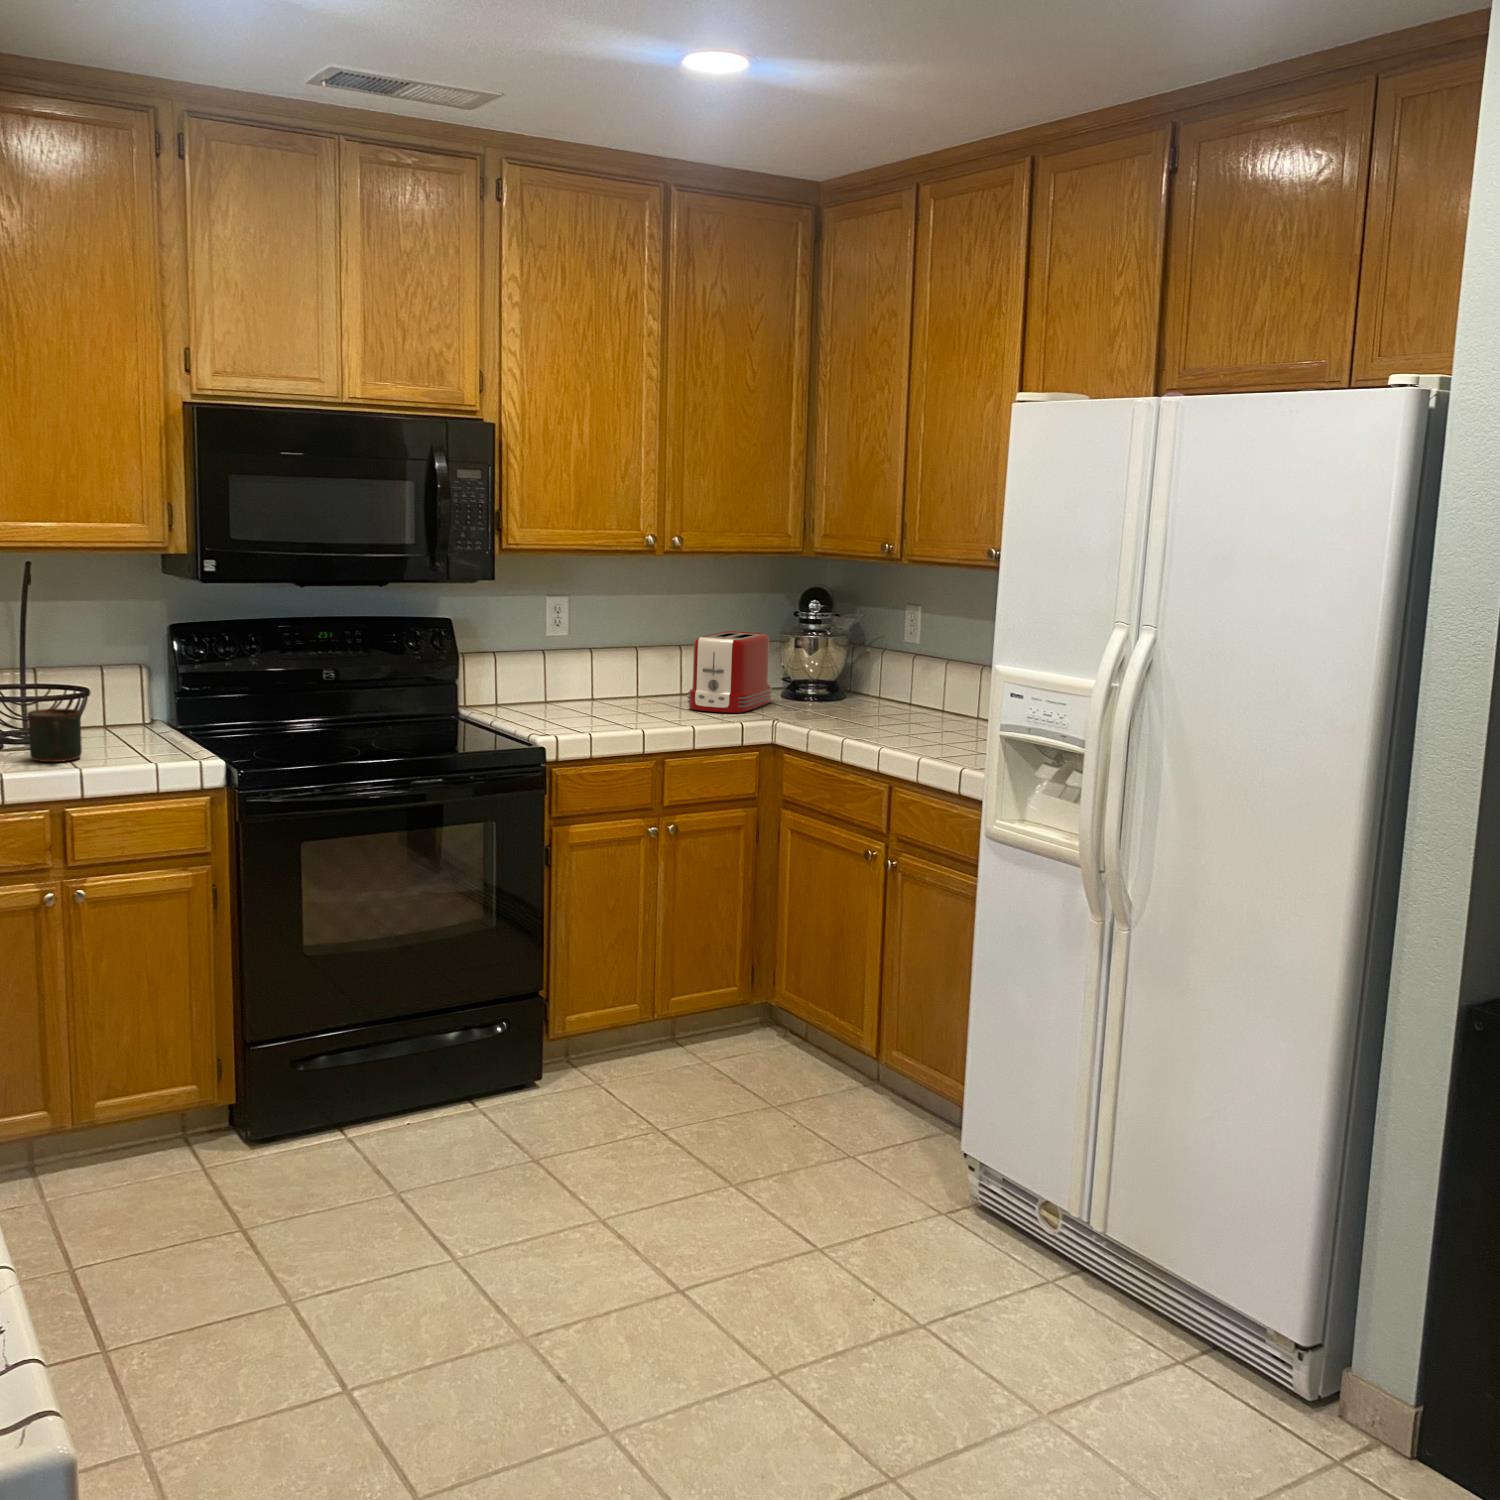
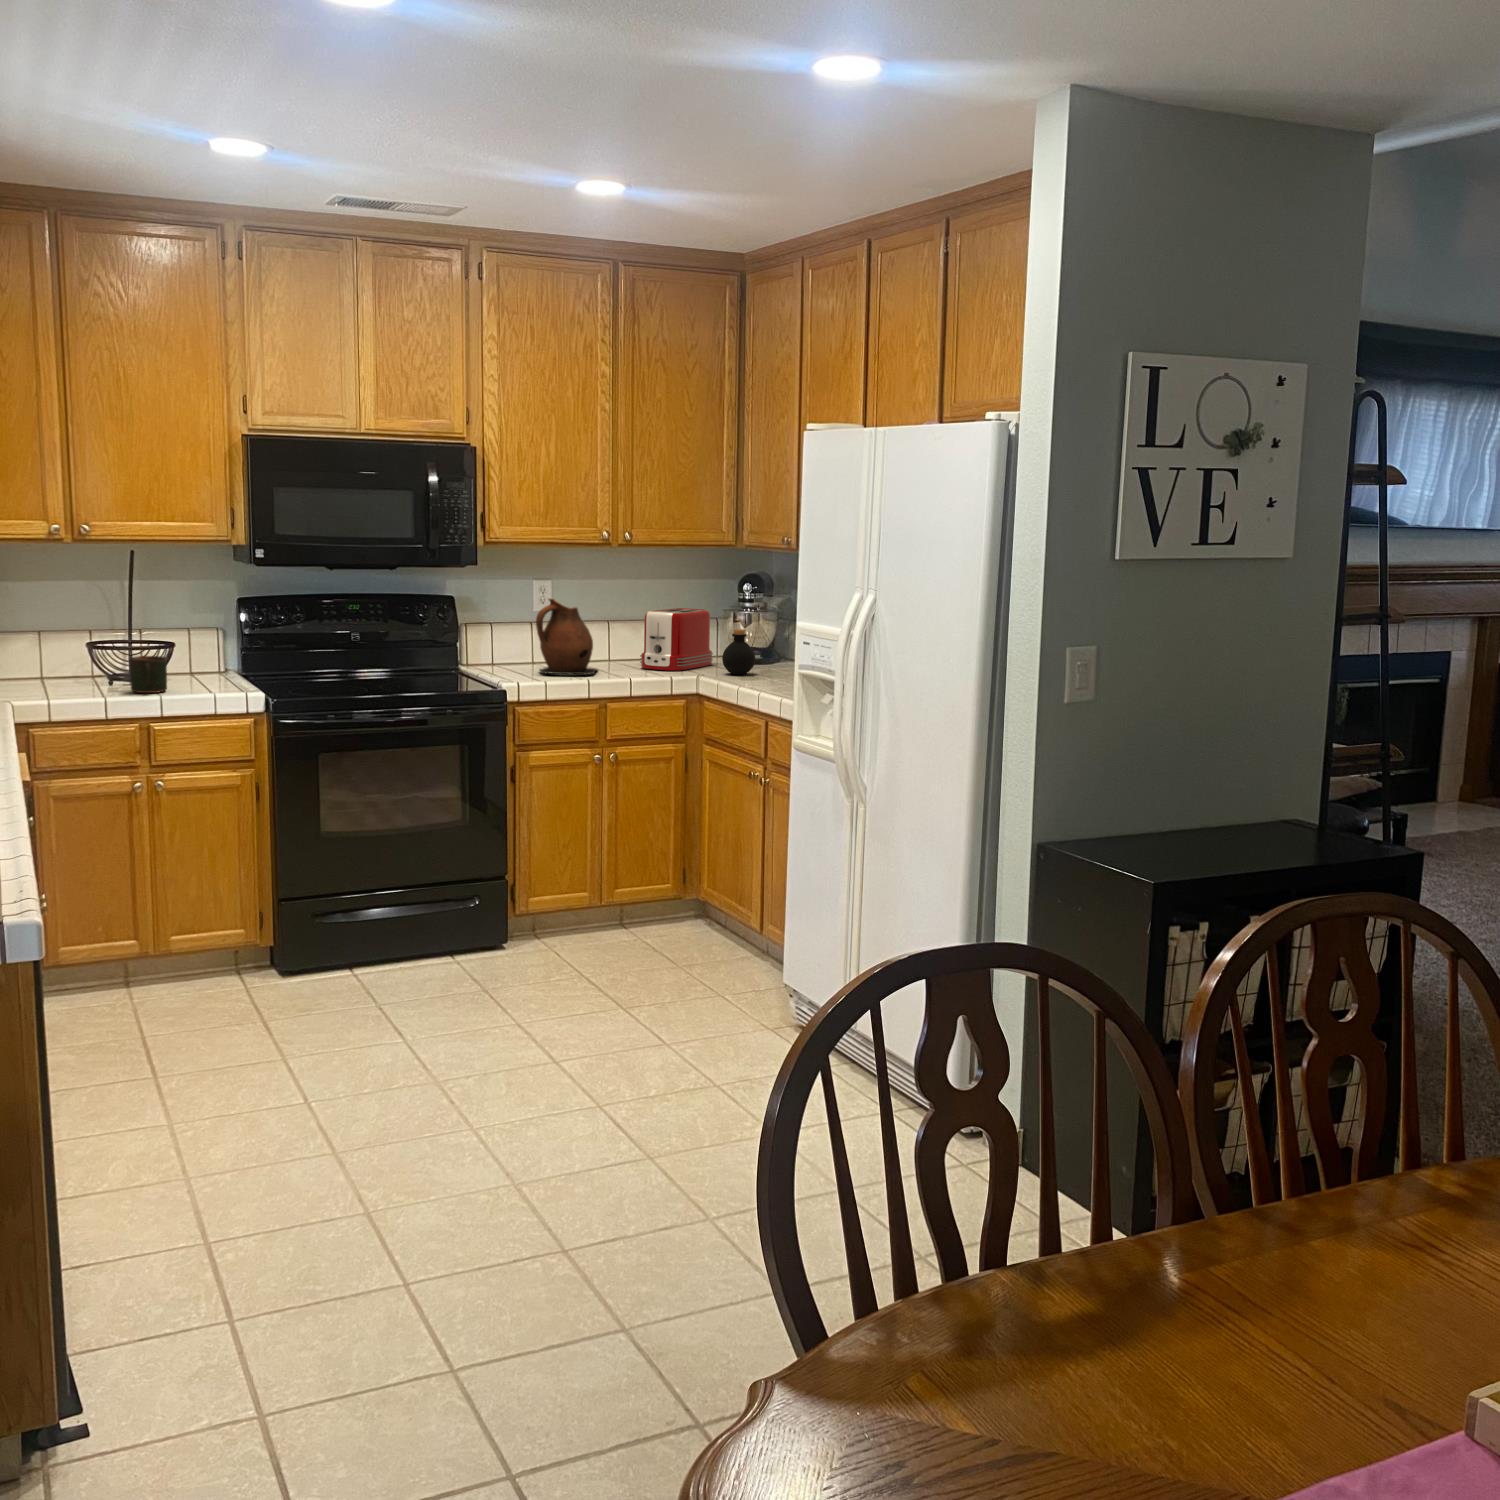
ceramic pitcher: none [563,622,641,723] -> present [536,598,597,675]
bottle: none [799,661,841,719] -> present [722,629,755,675]

